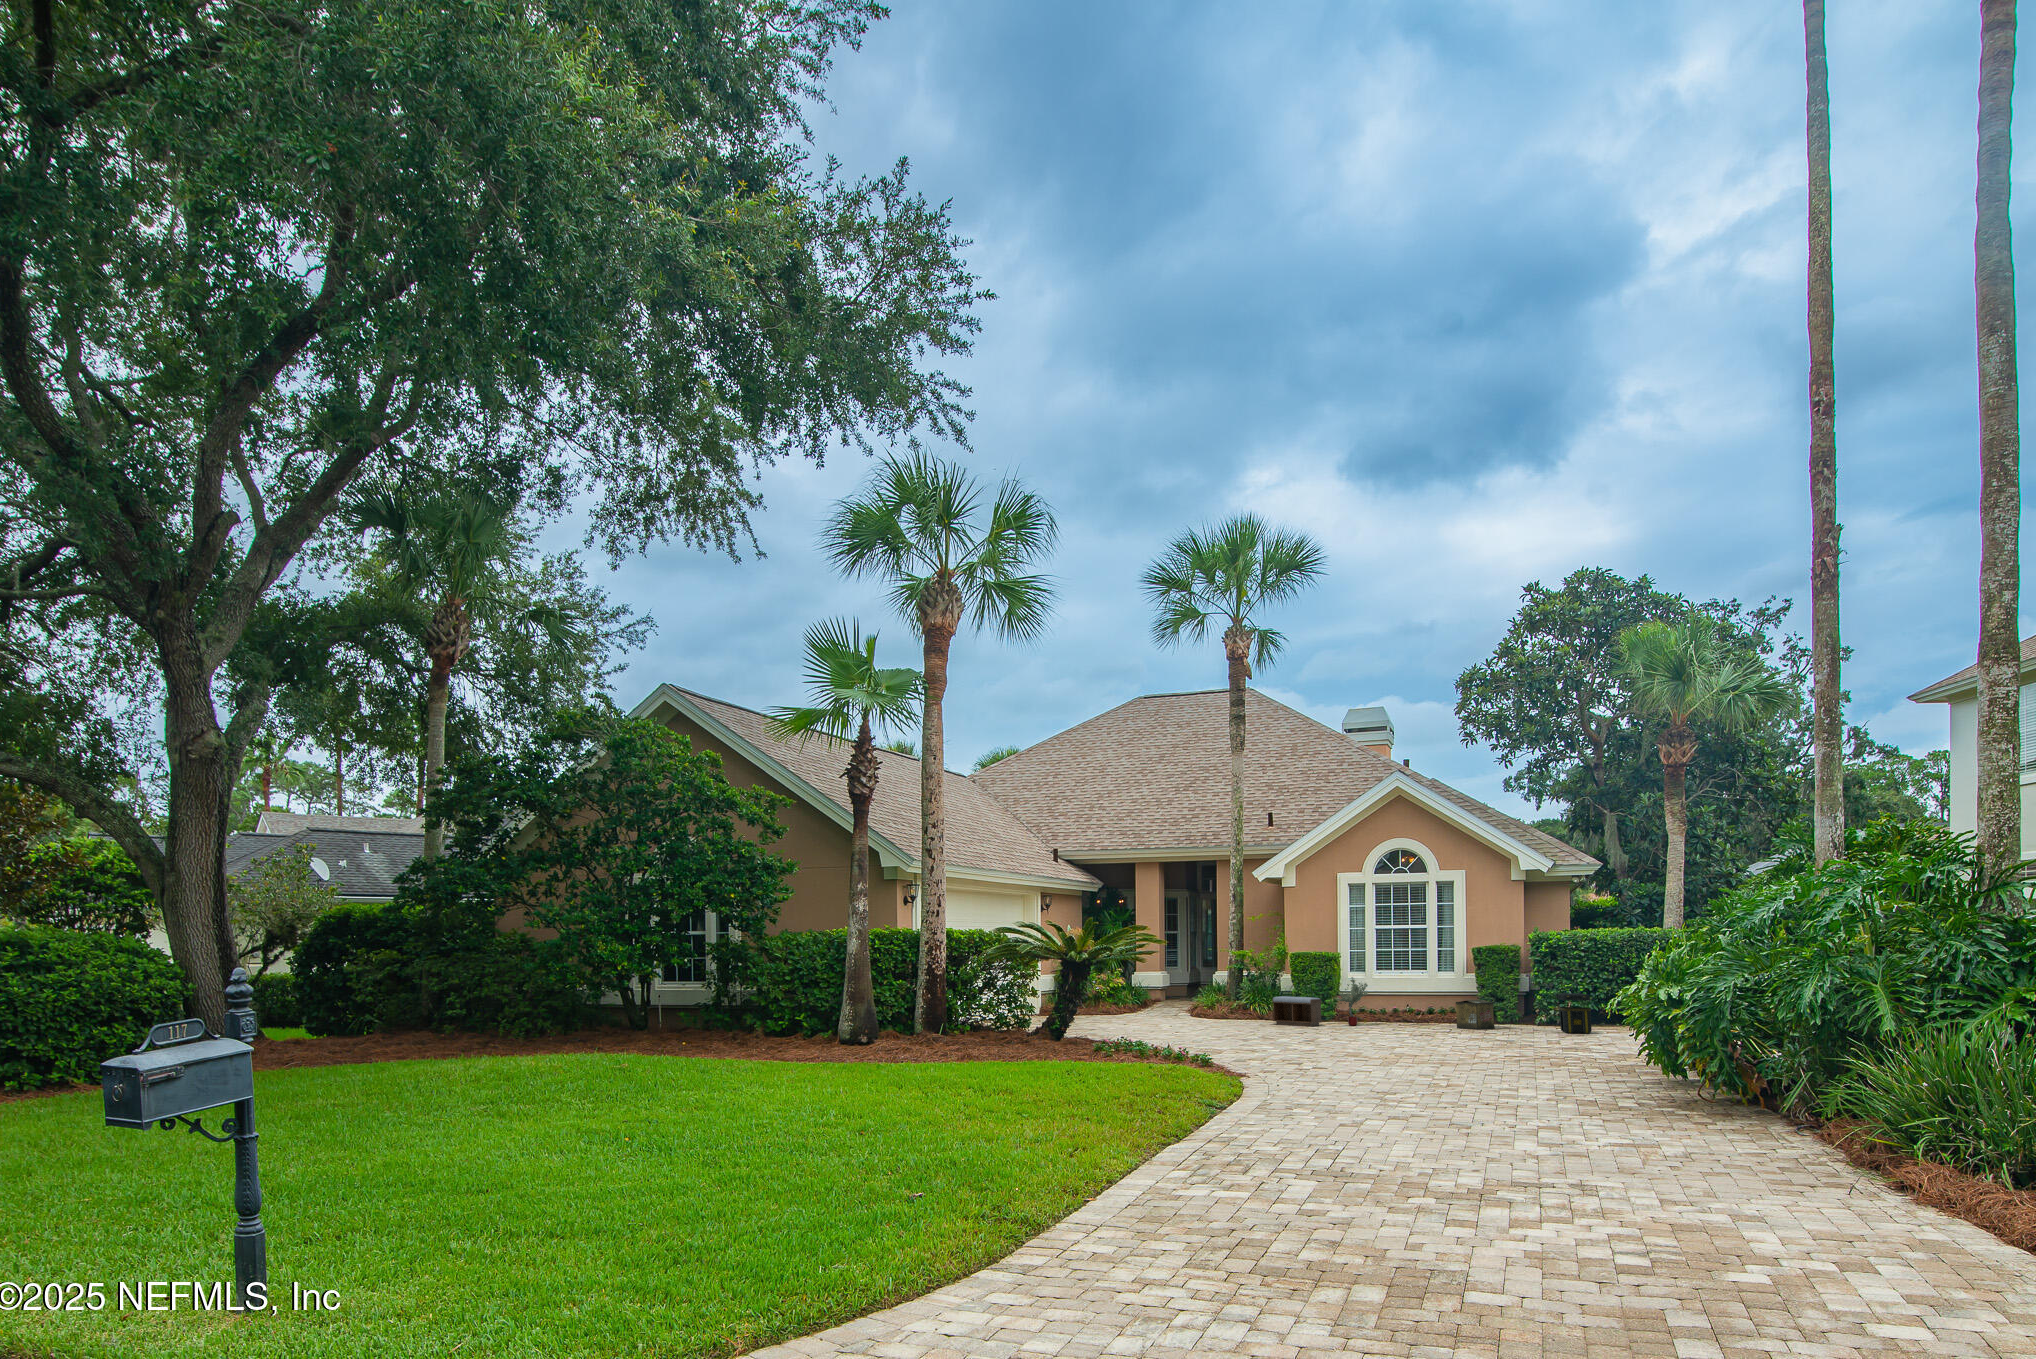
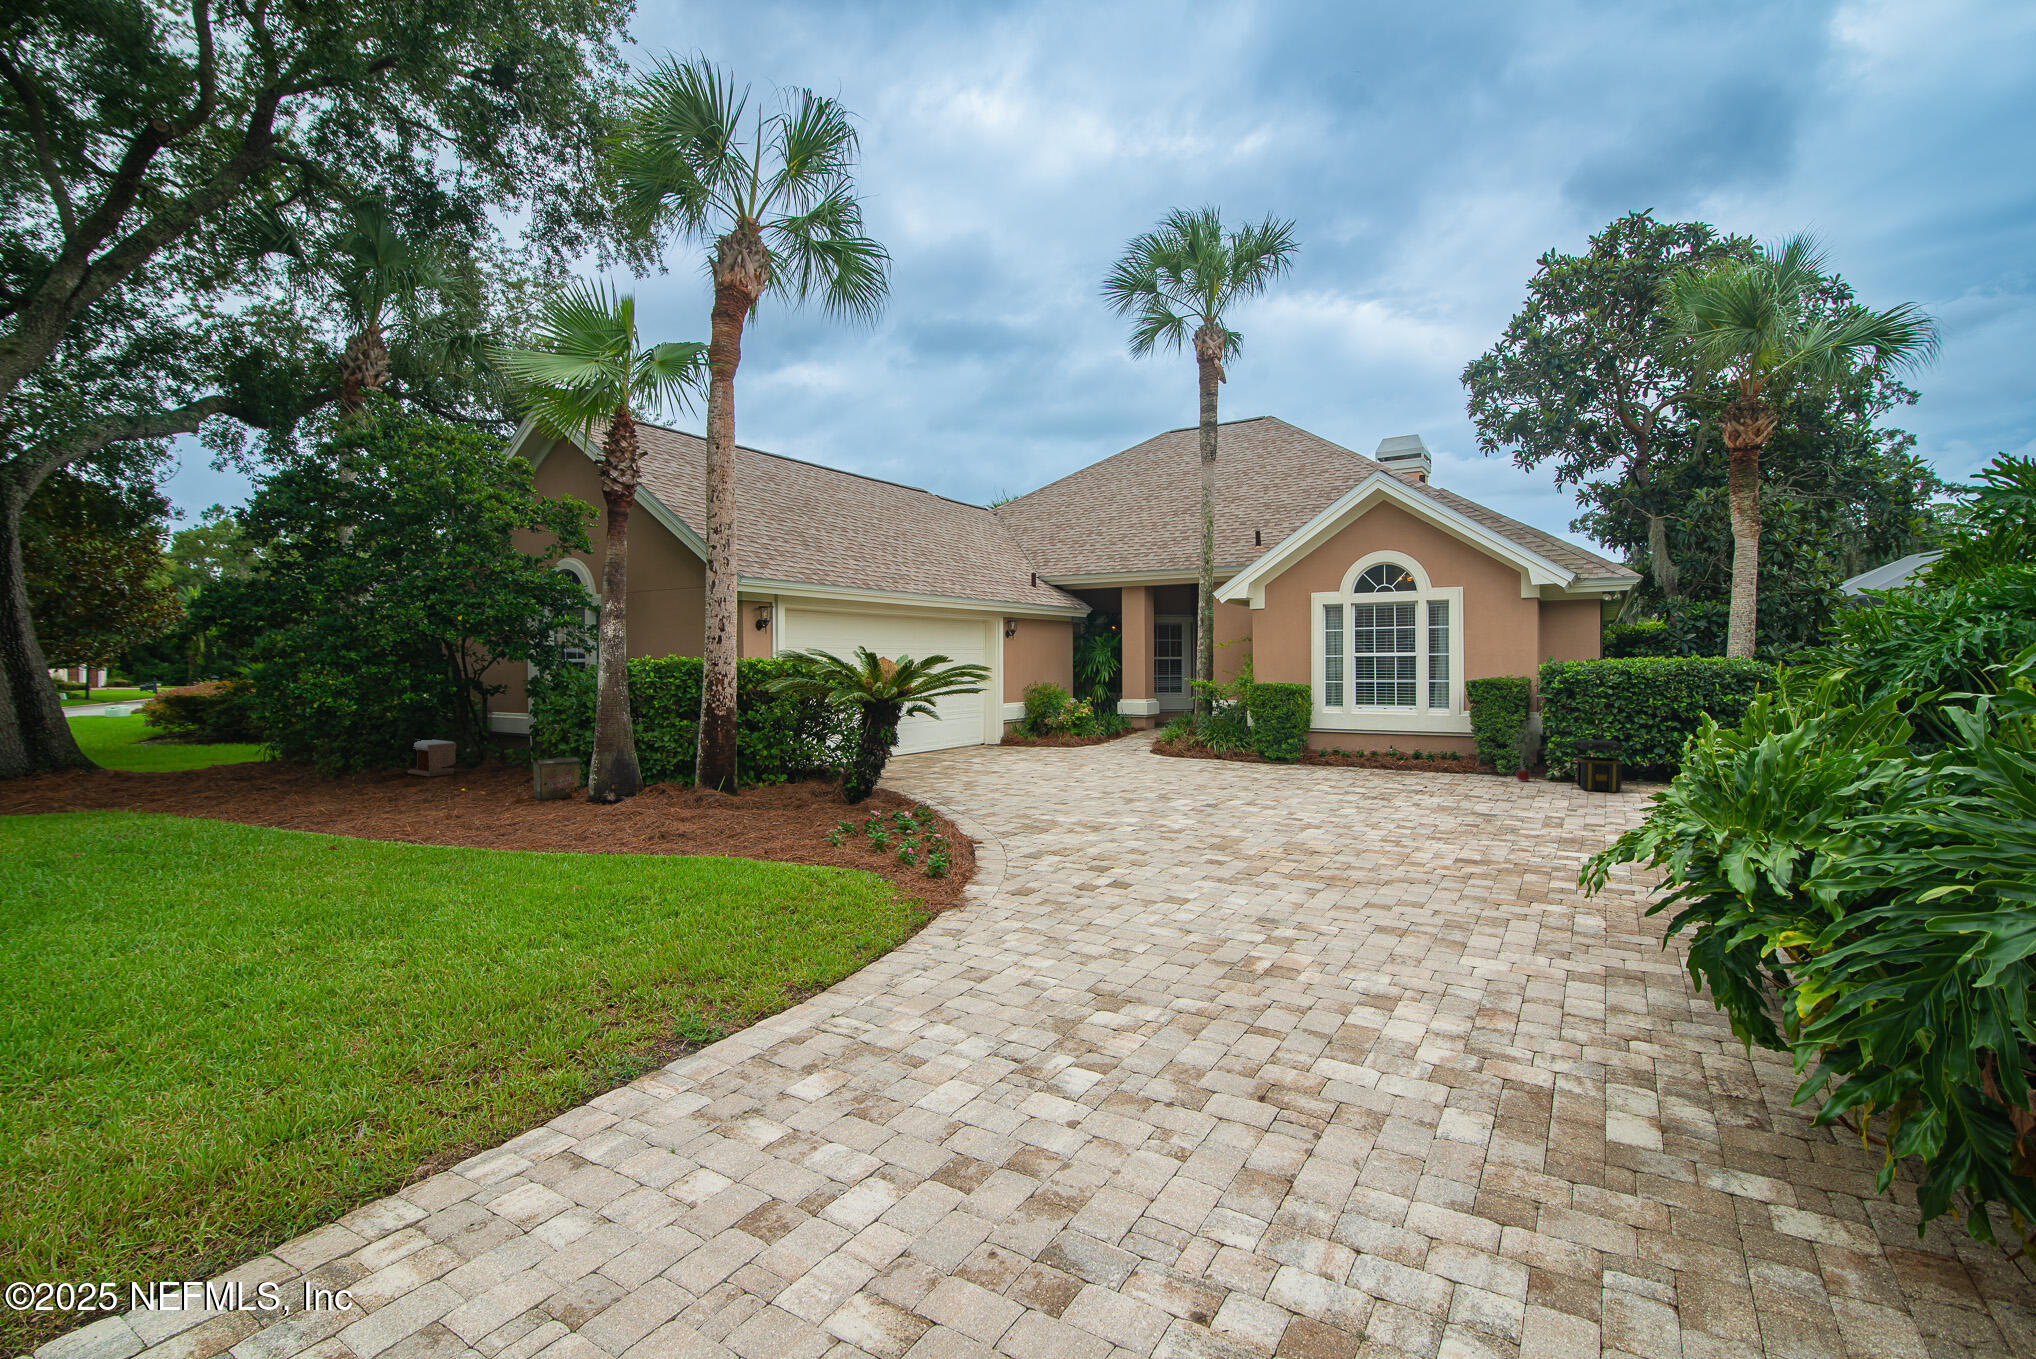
potted tree: present [1336,977,1368,1026] -> present [1511,722,1546,782]
bench: present [1272,996,1322,1026] -> present [408,739,456,777]
cardboard box: present [1456,1000,1495,1030] -> present [533,757,580,800]

